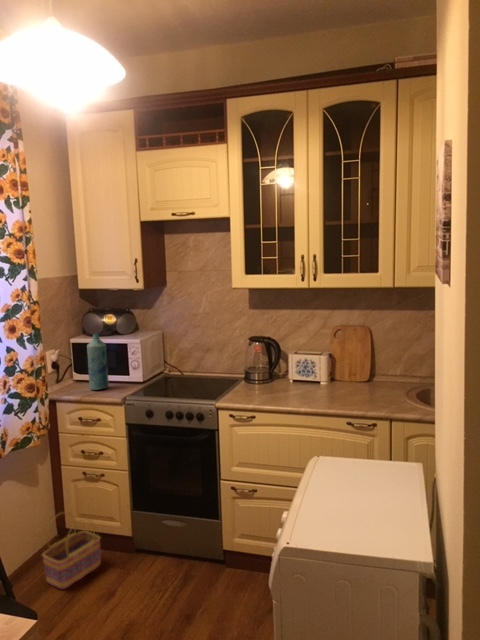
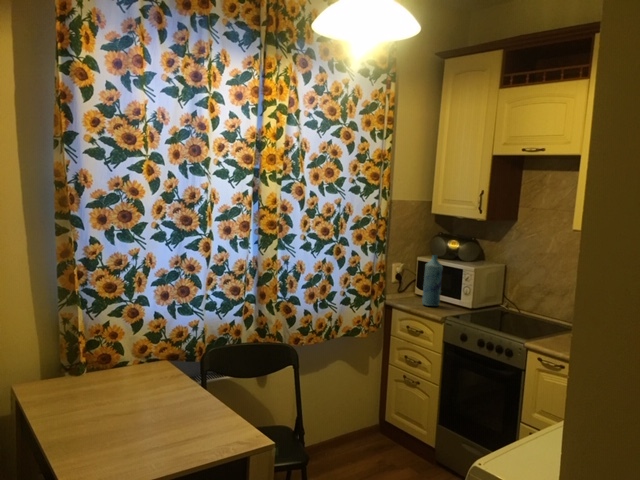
basket: present [43,522,101,589] -> none [354,403,404,467]

